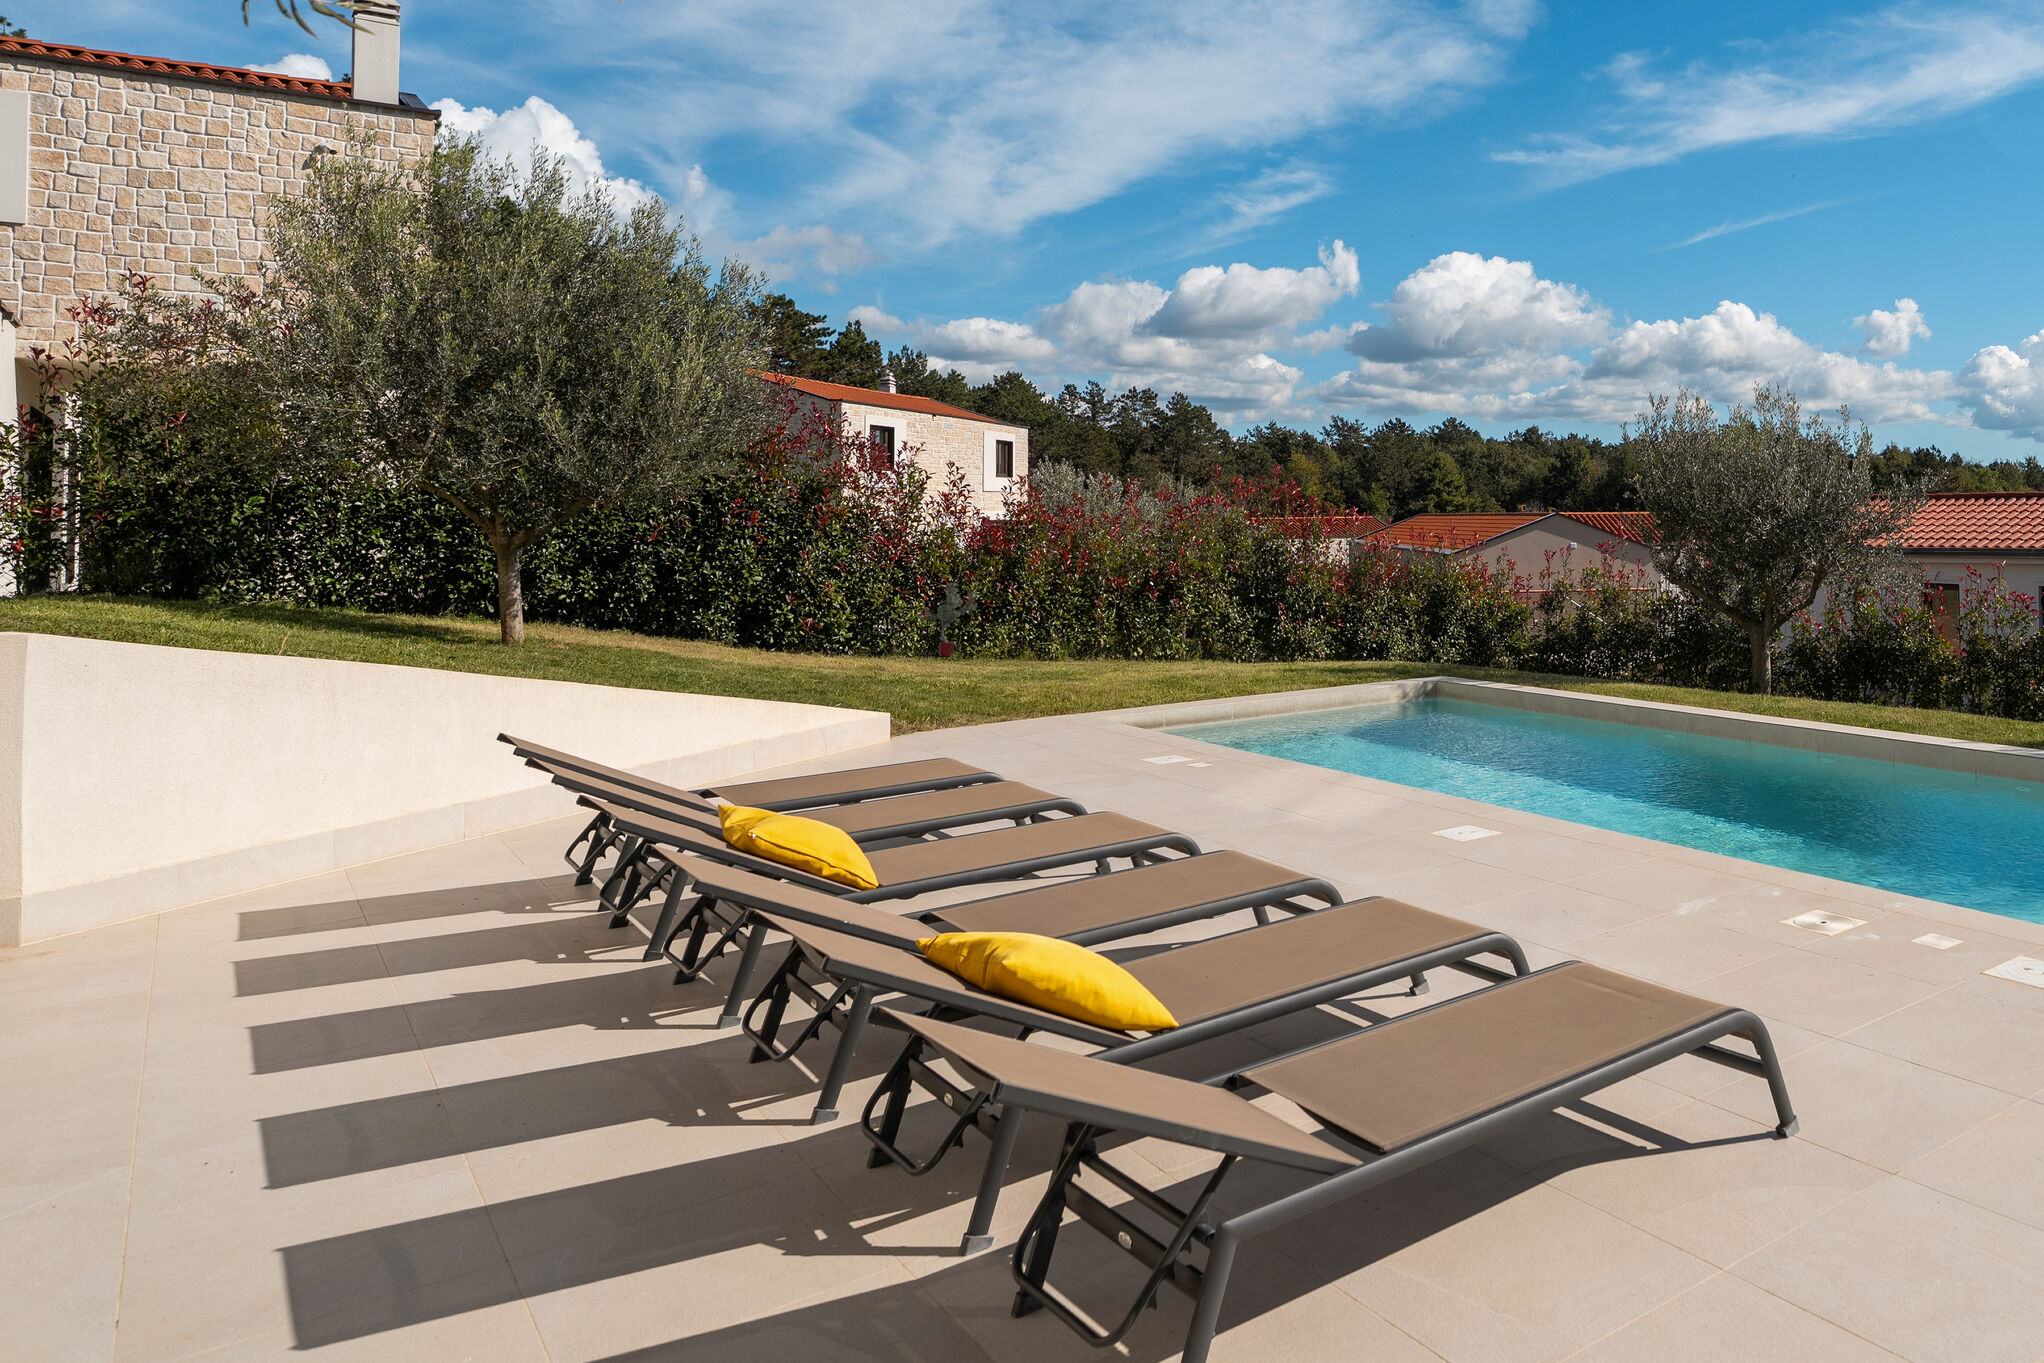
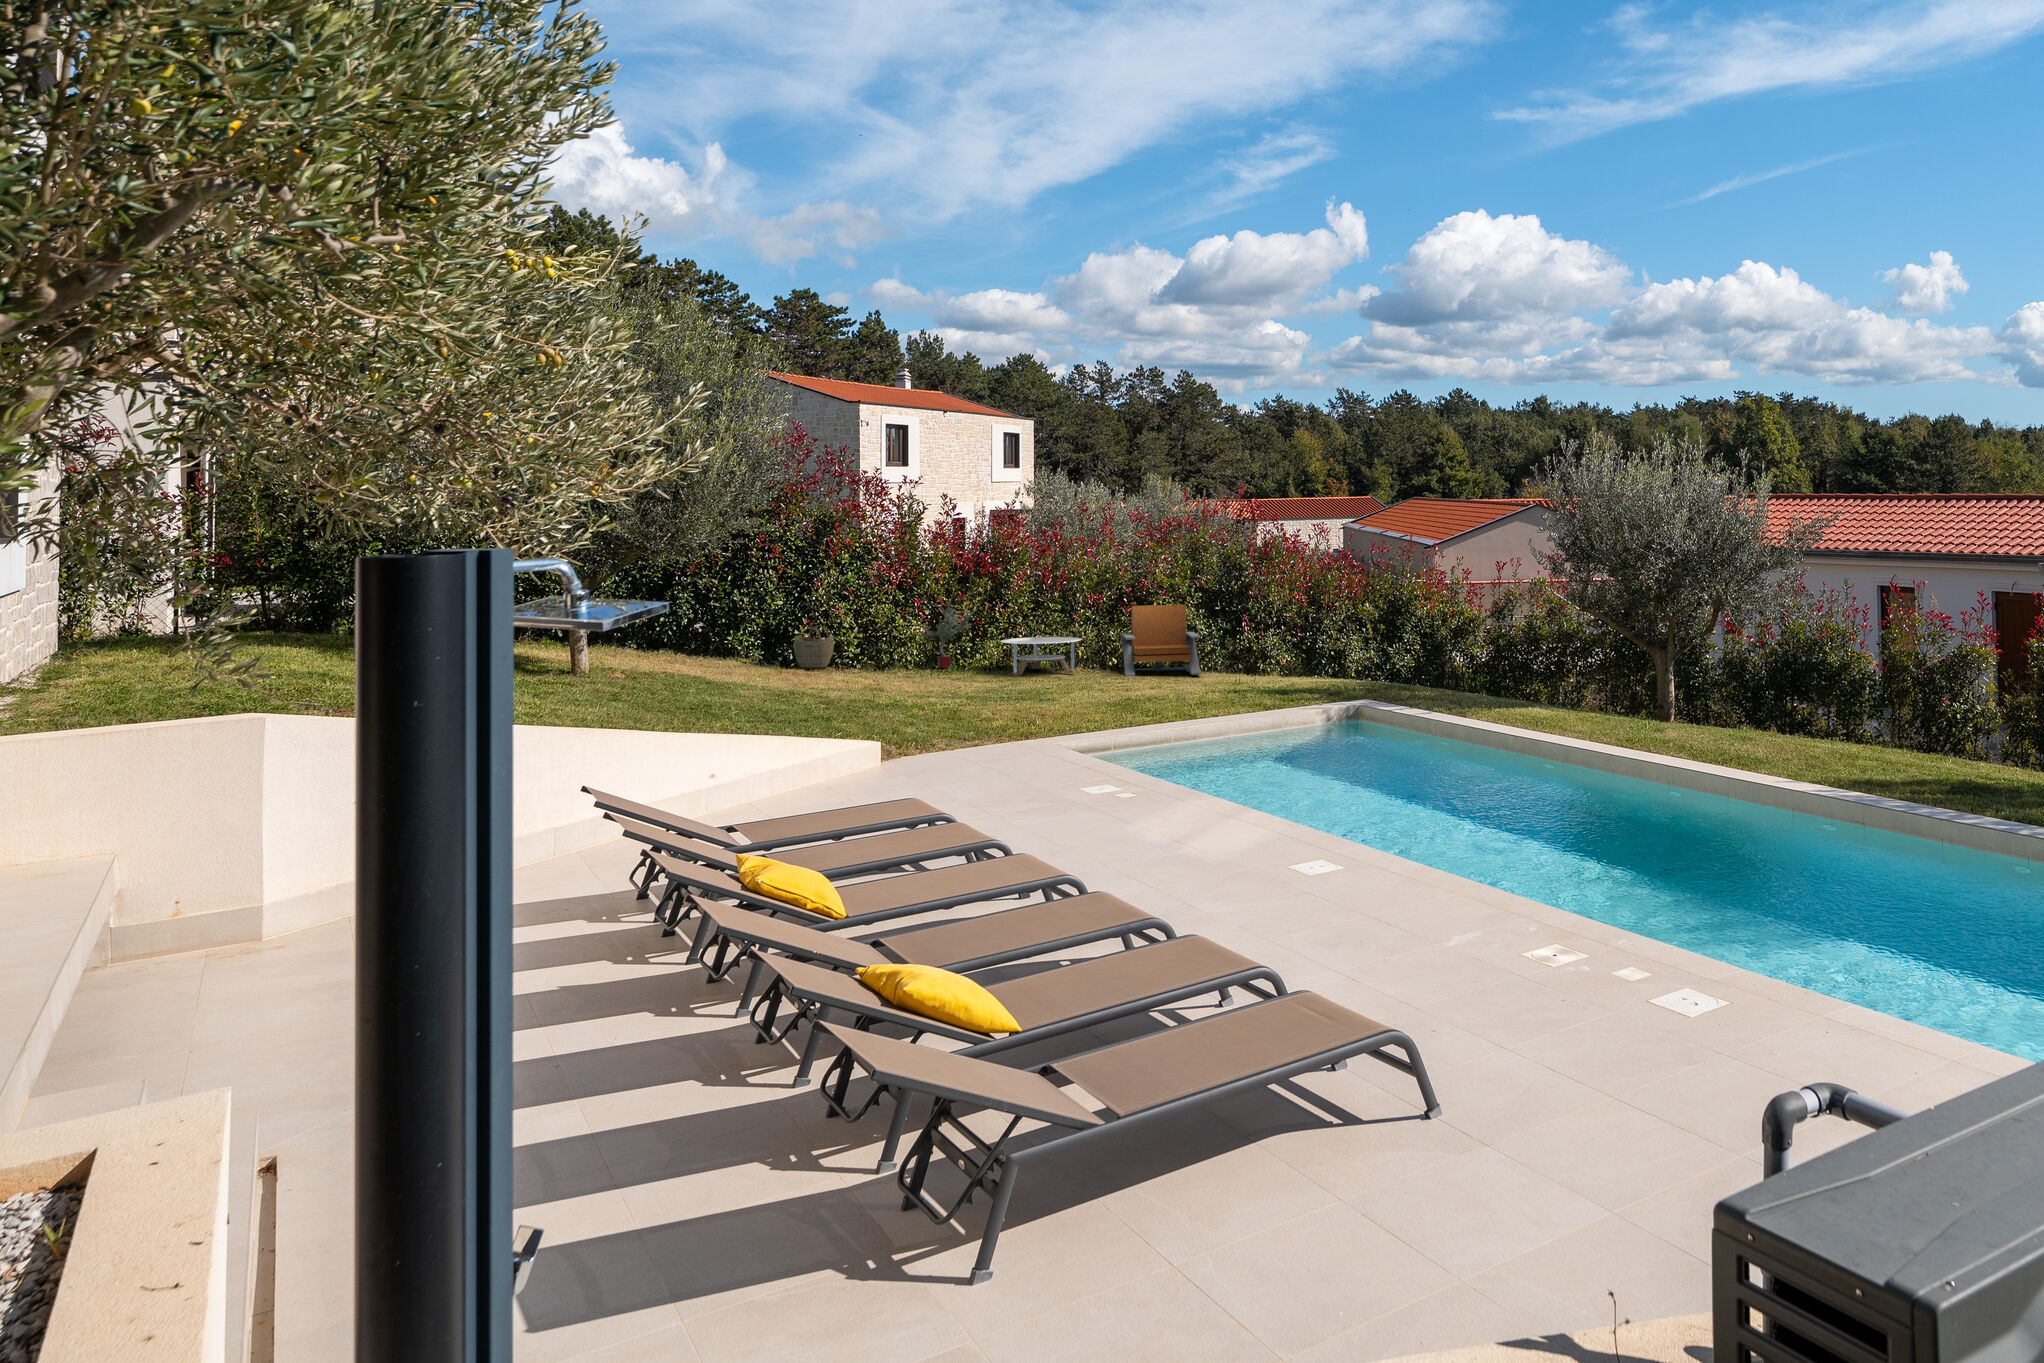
lounge chair: none [1147,587,1240,667] -> present [1121,605,1201,677]
woven basket: none [773,605,819,653] -> present [794,625,834,669]
round table: none [1011,623,1104,664] -> present [1000,637,1082,675]

